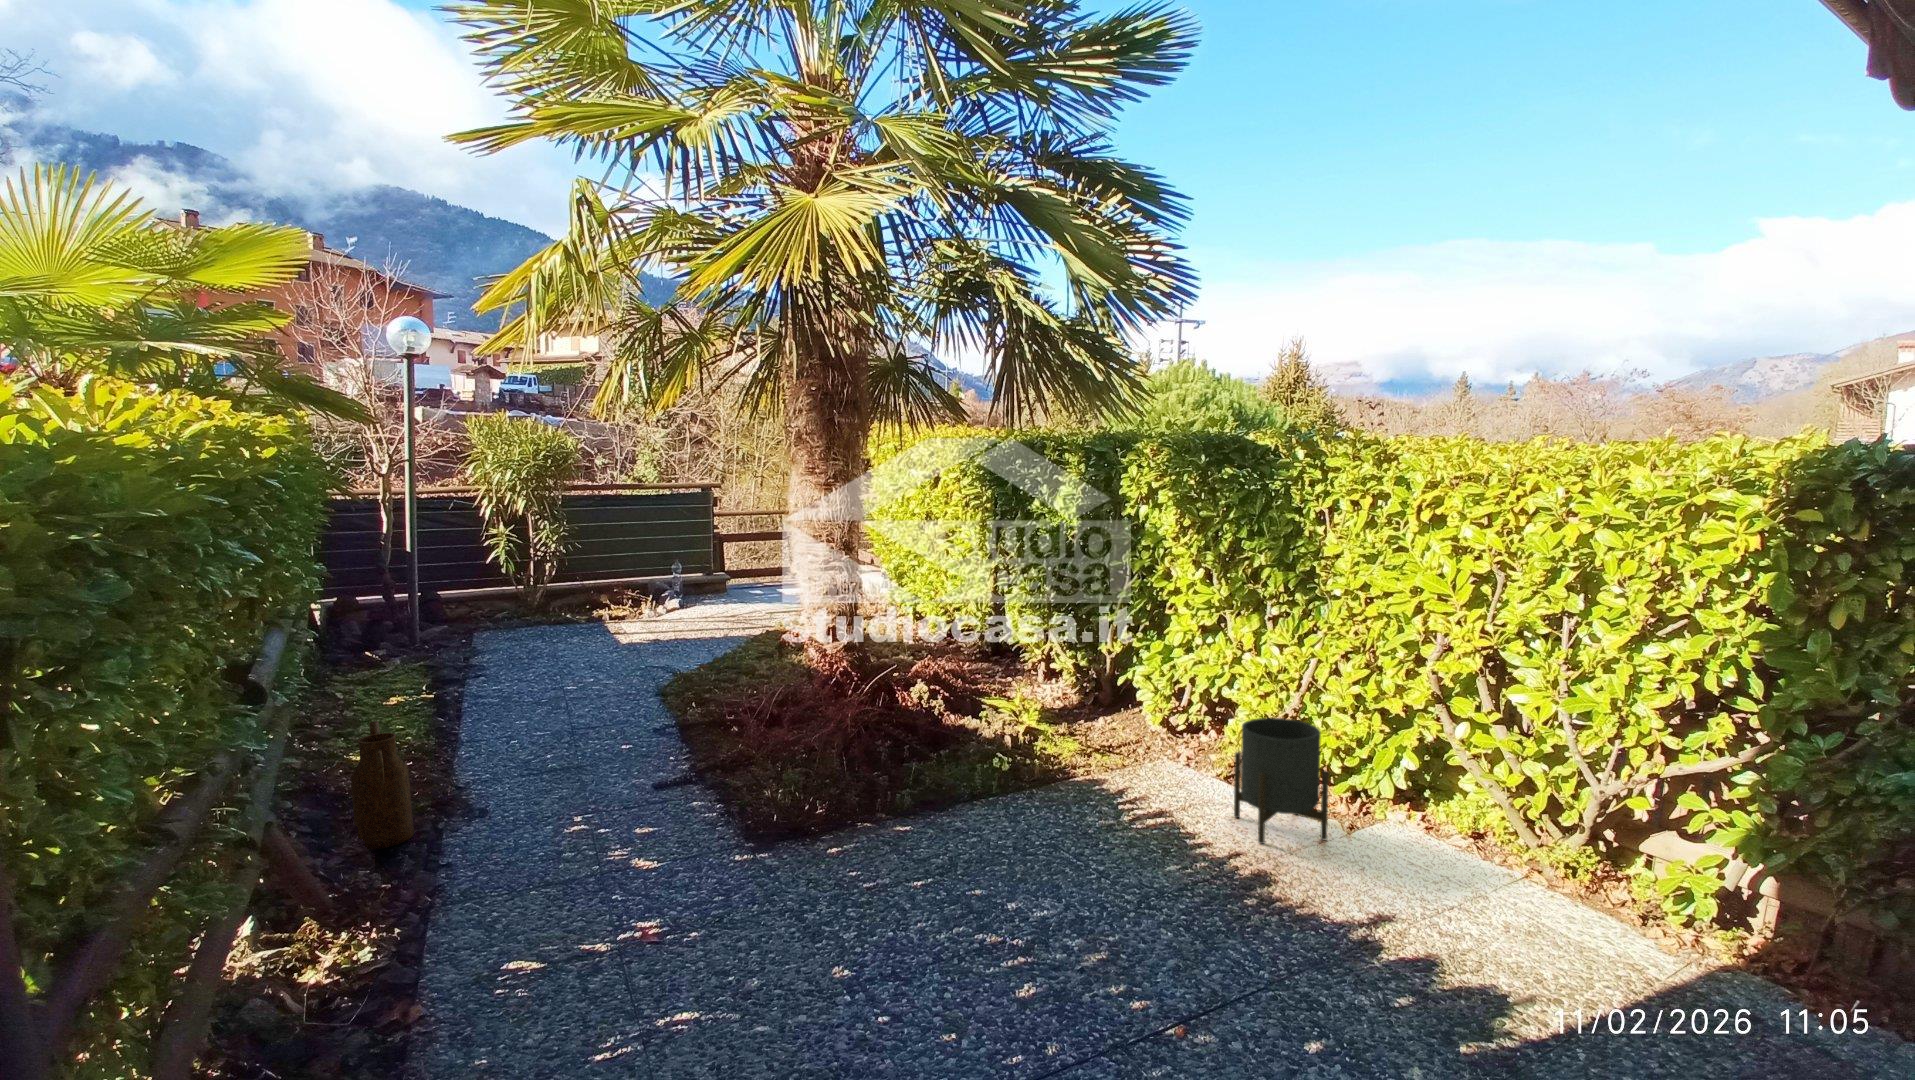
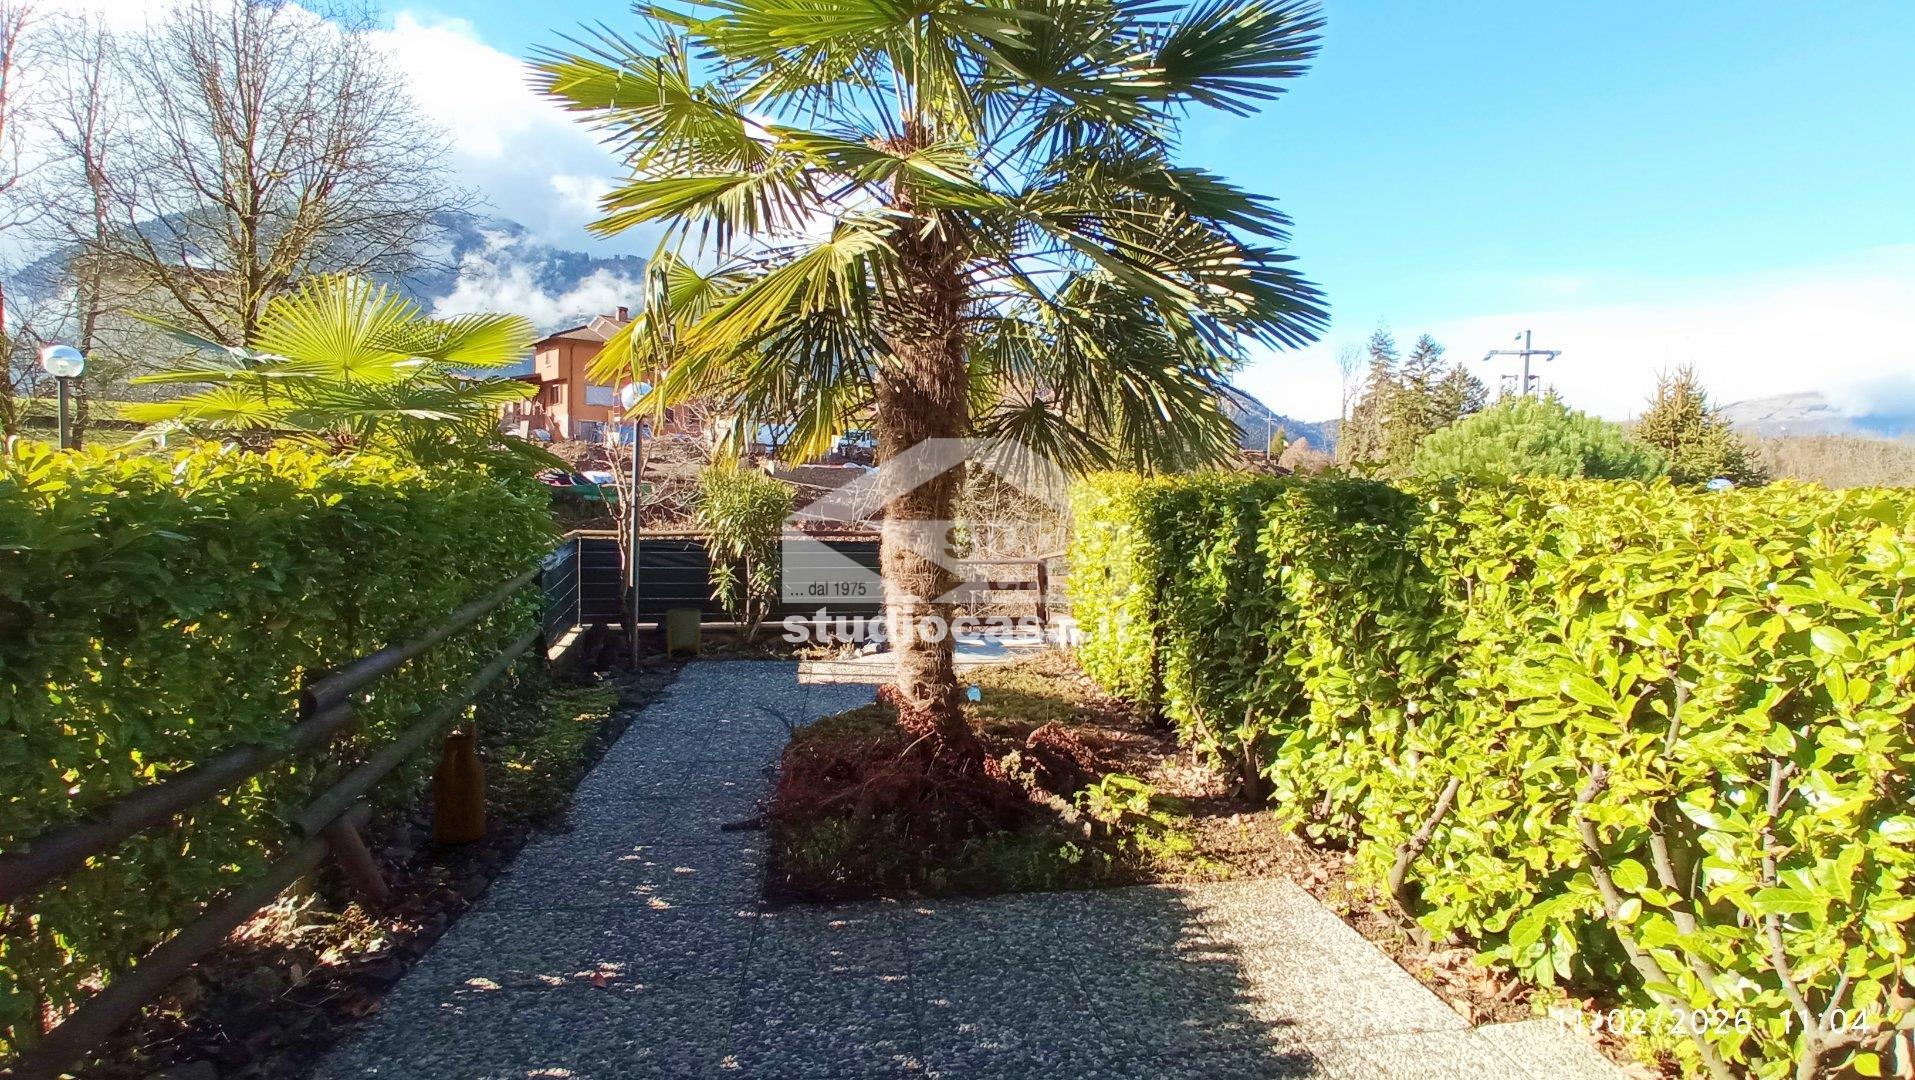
planter: present [1234,718,1329,844] -> present [667,609,701,658]

